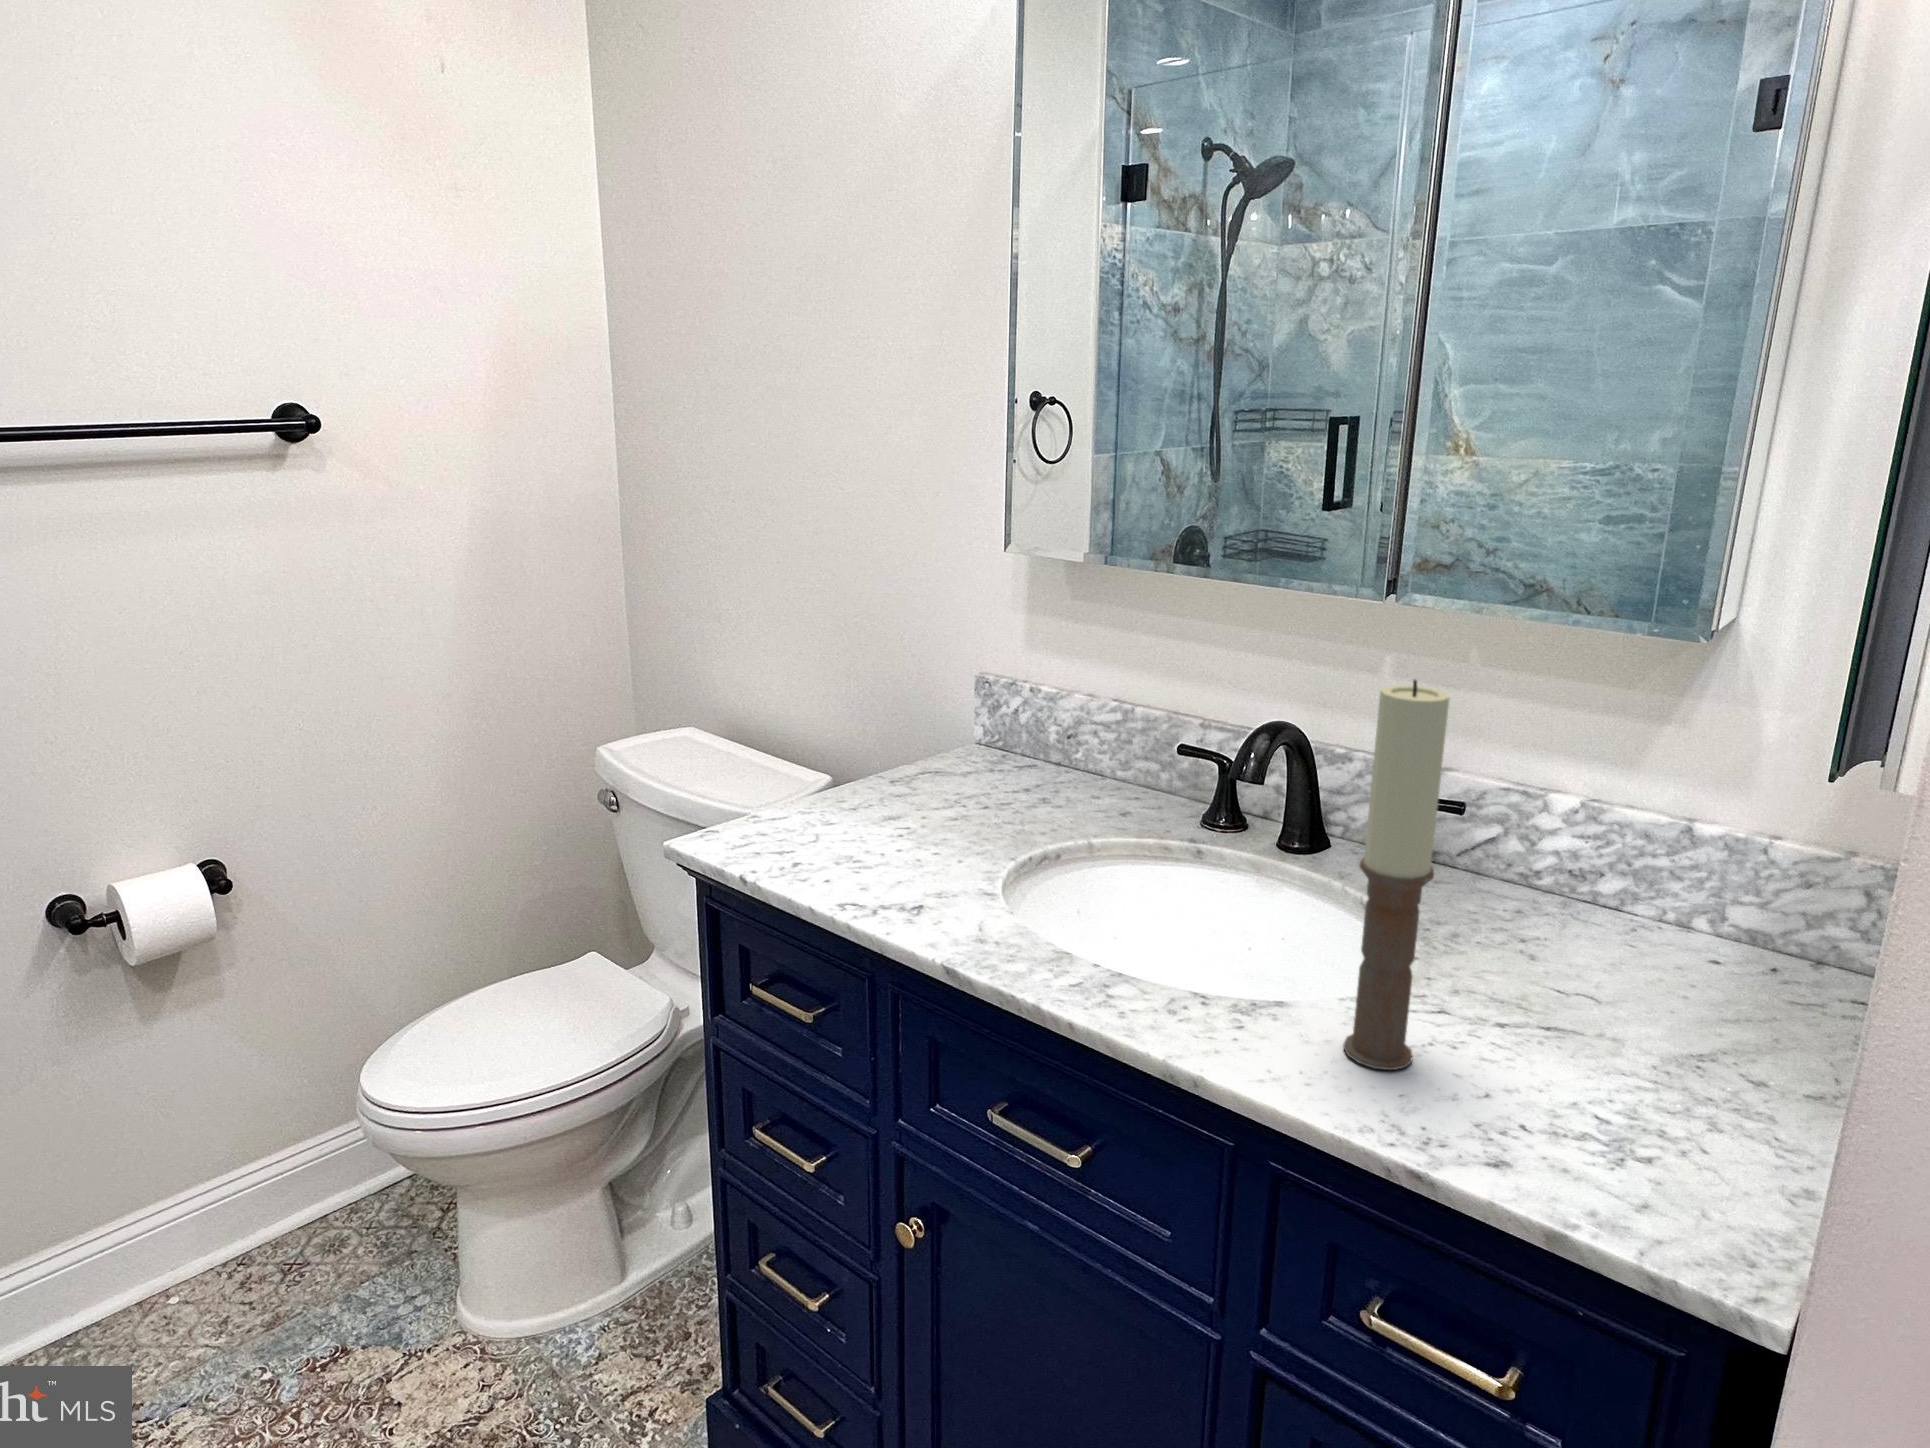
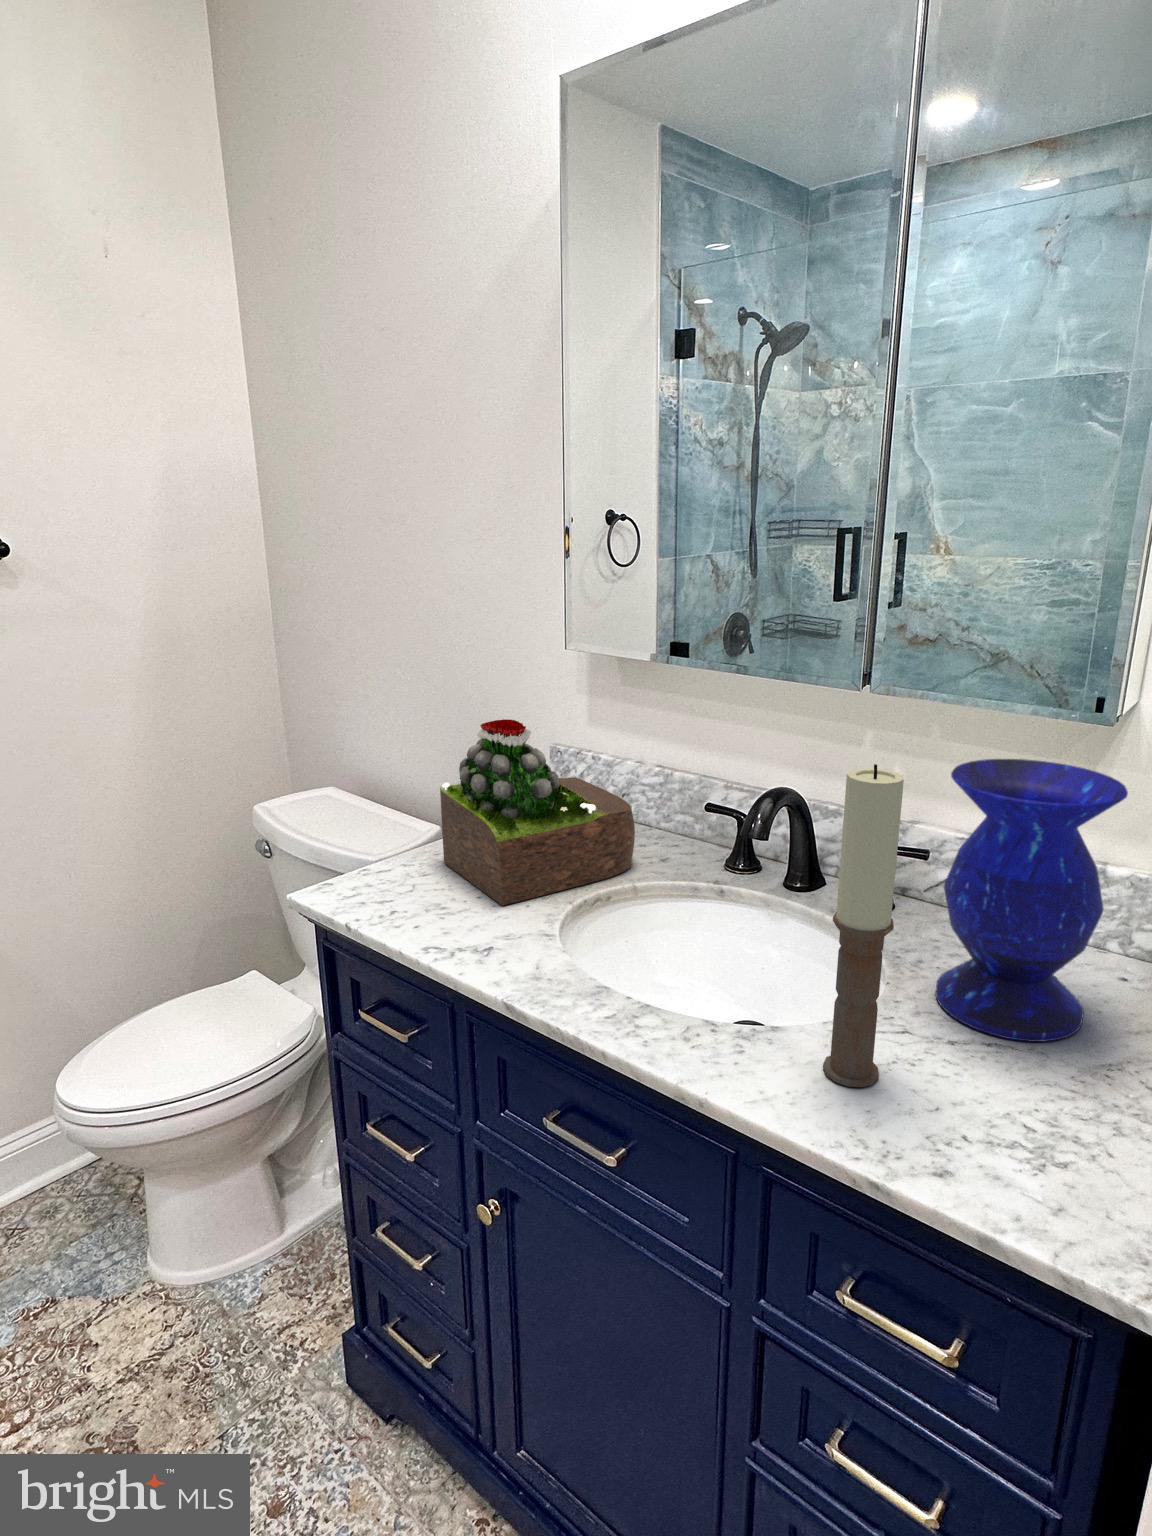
succulent plant: none [852,633,1092,859] -> present [440,719,635,906]
vase: none [1477,685,1720,1028] -> present [936,759,1128,1042]

